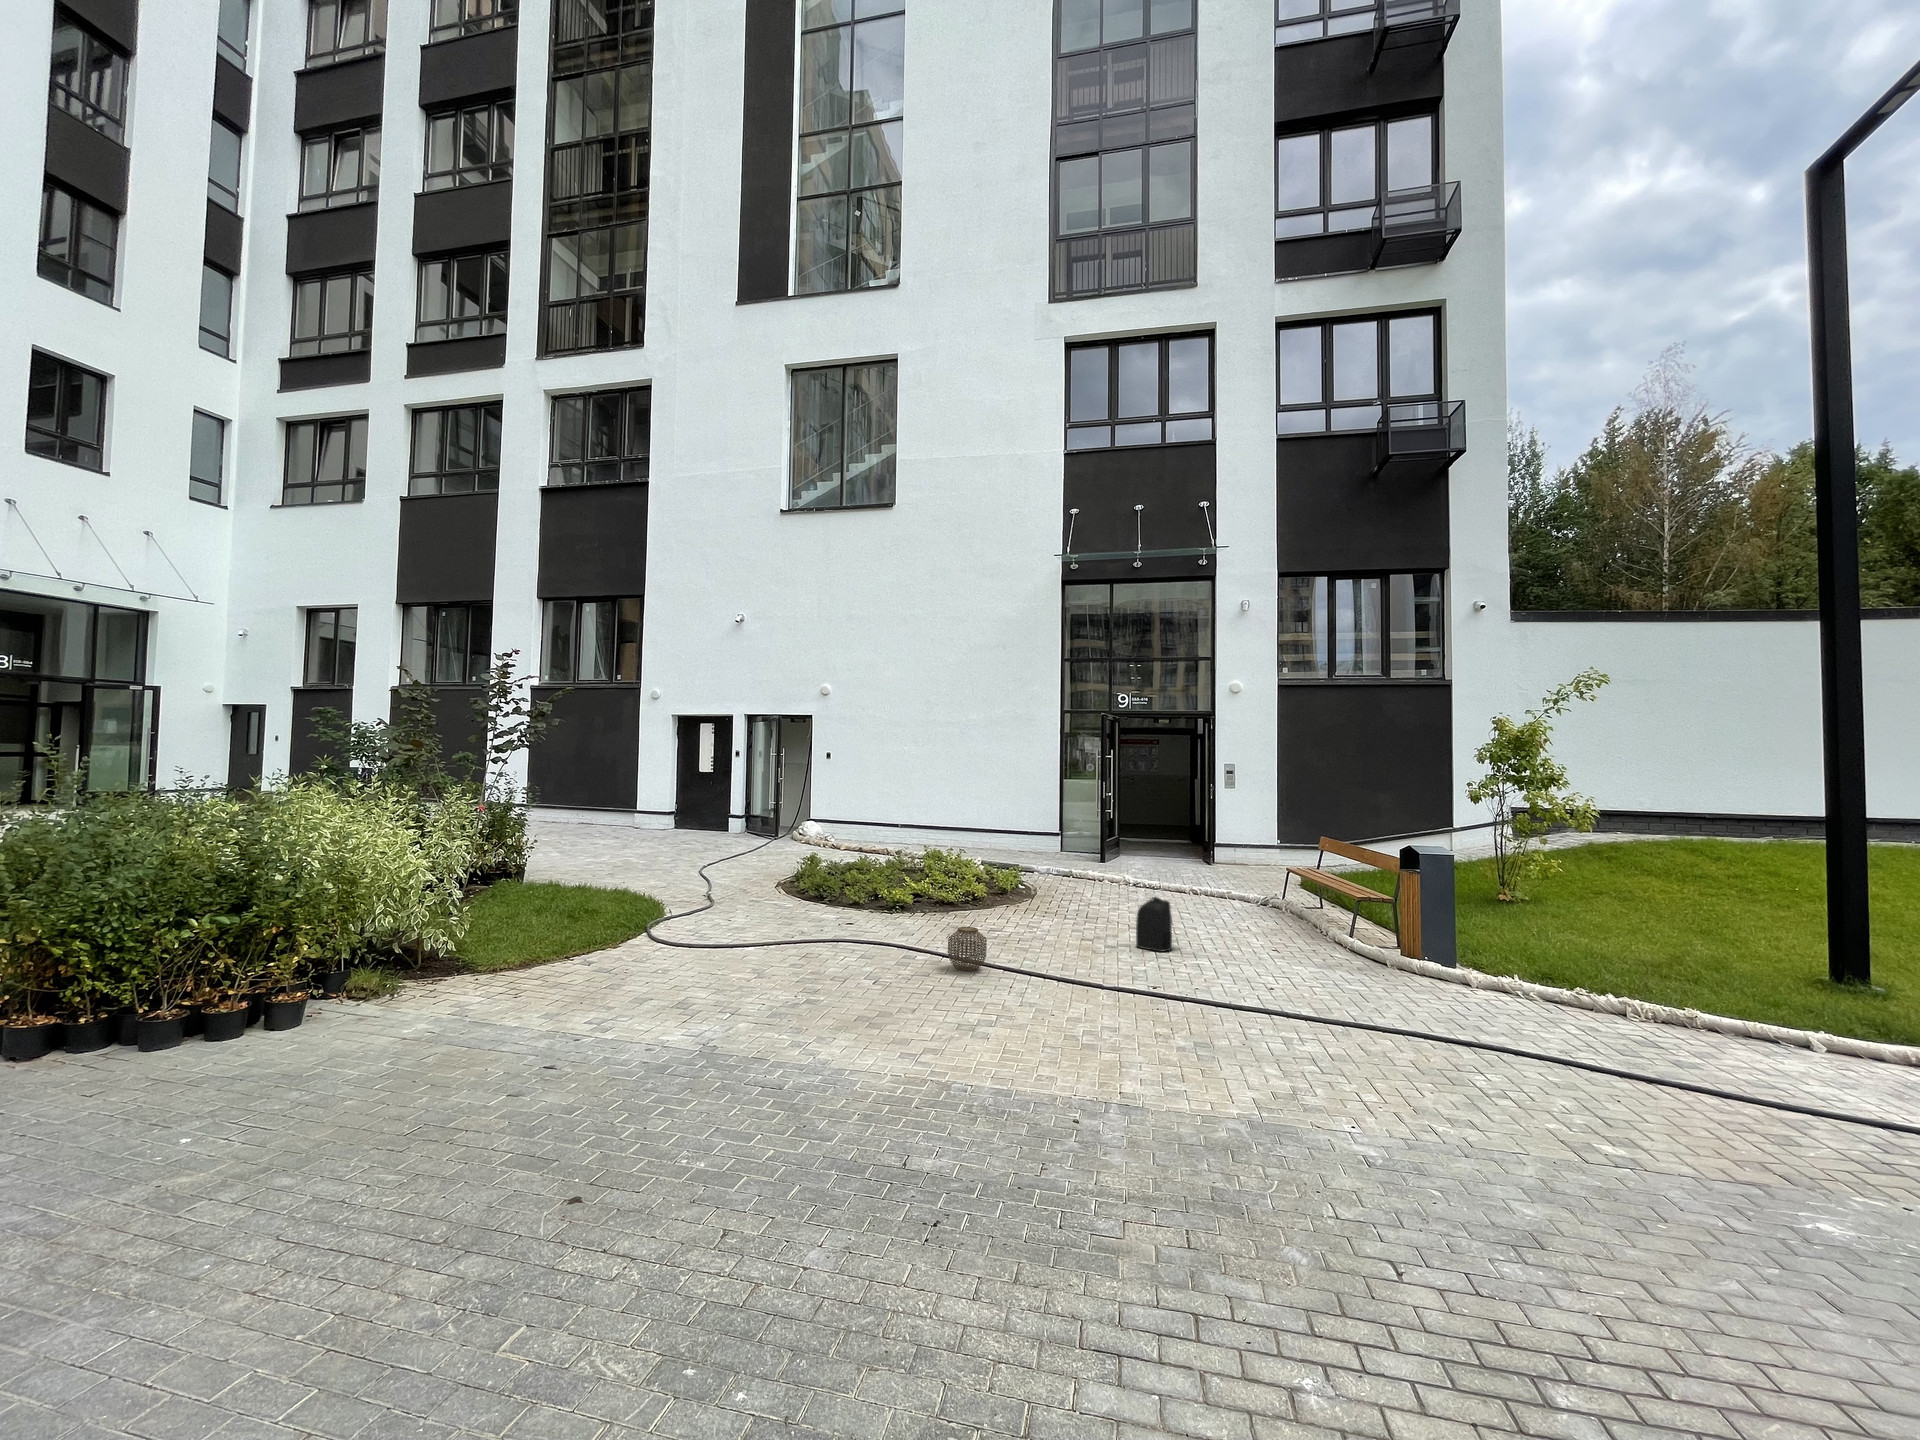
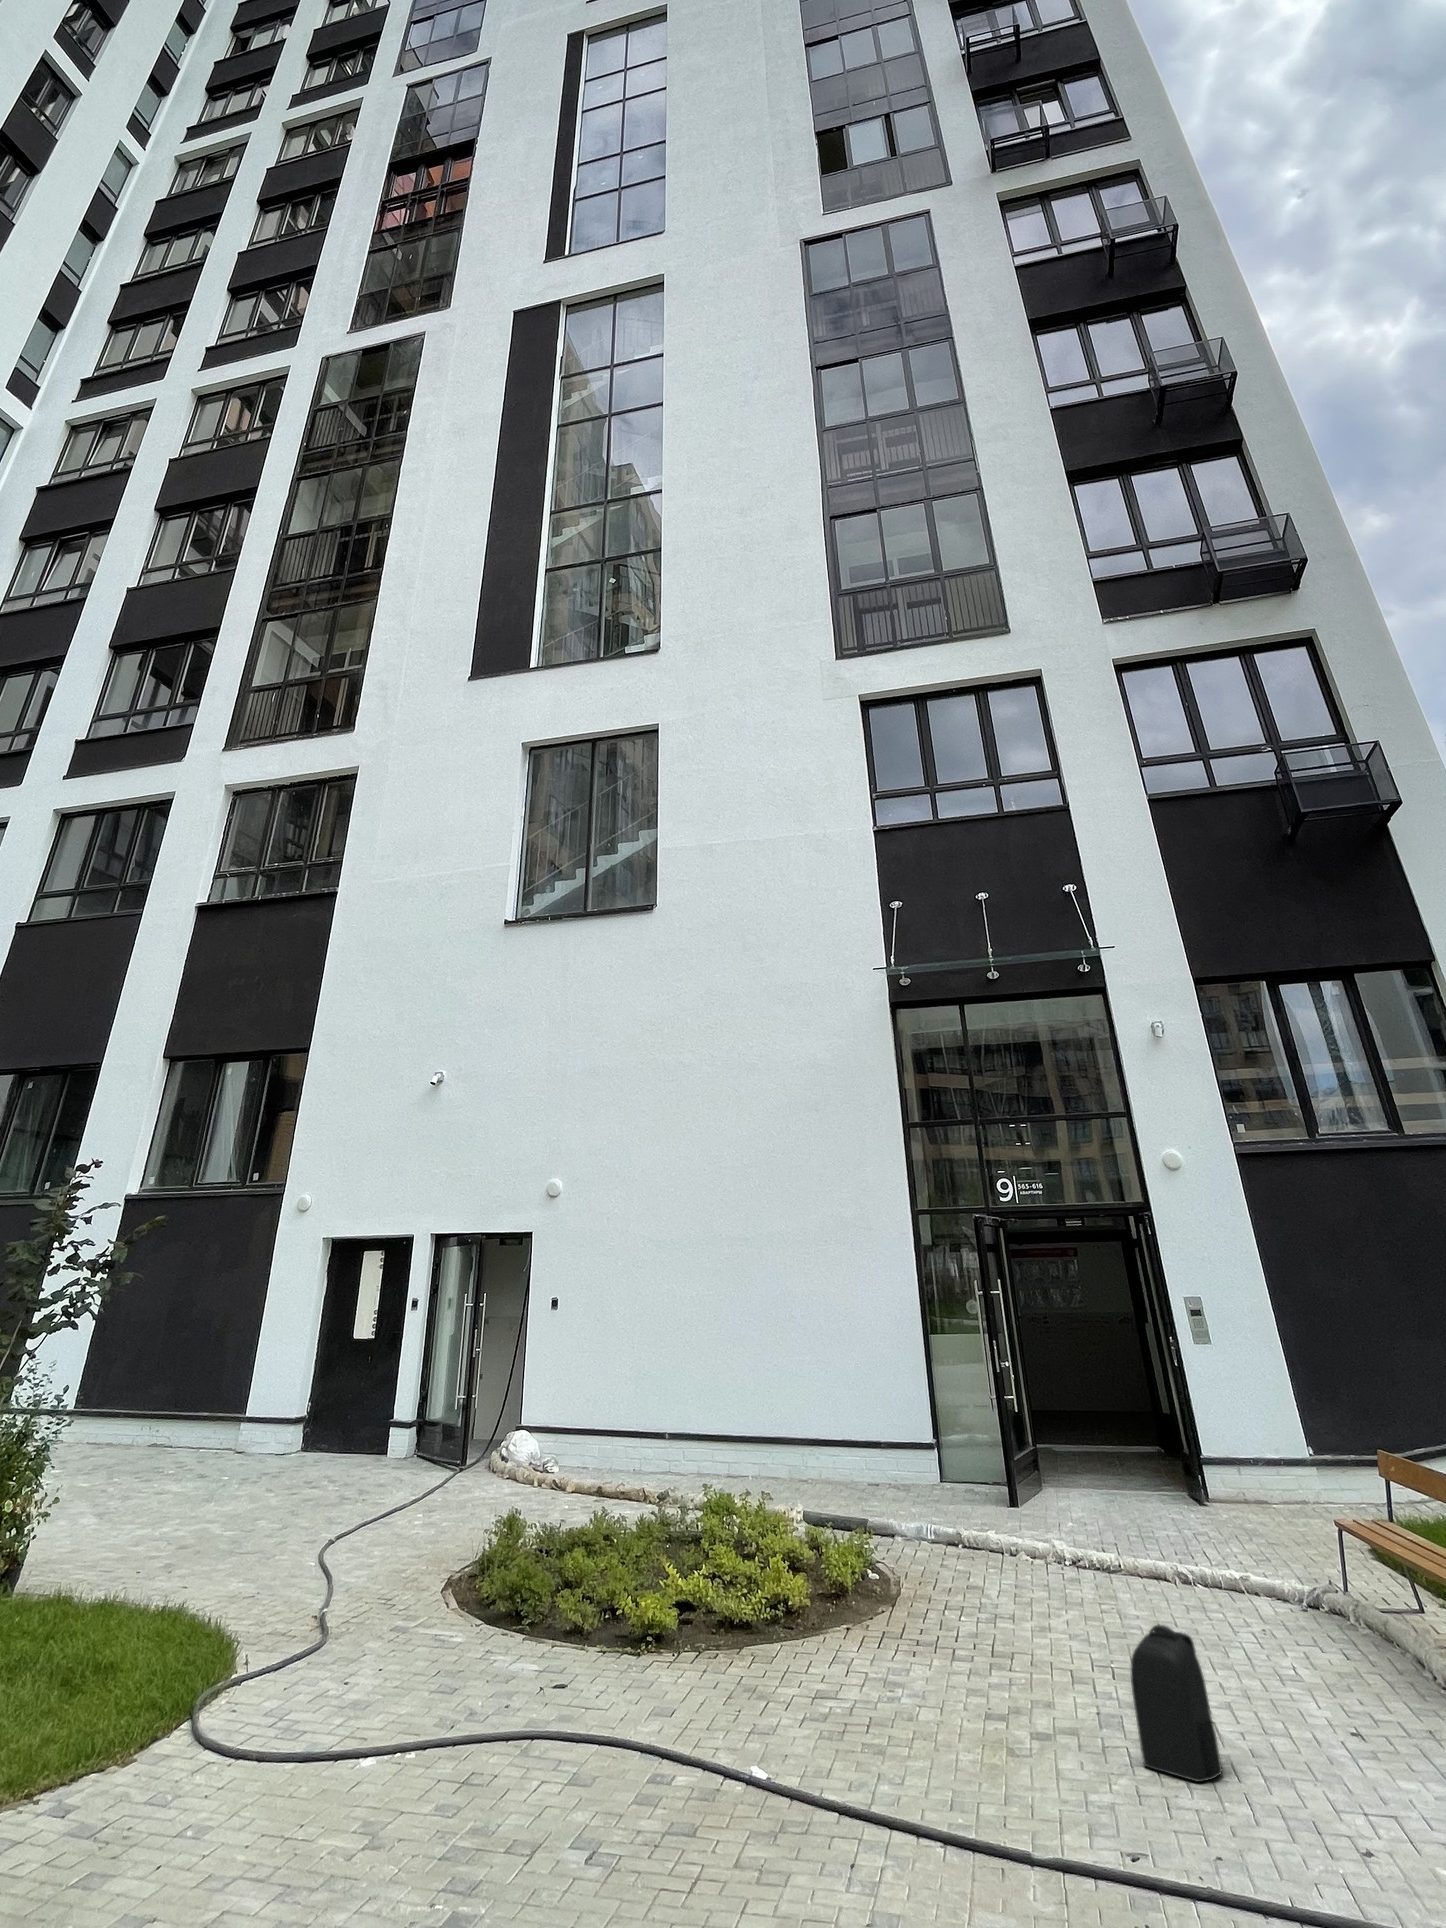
woven basket: present [948,927,987,971] -> none [745,1739,831,1883]

